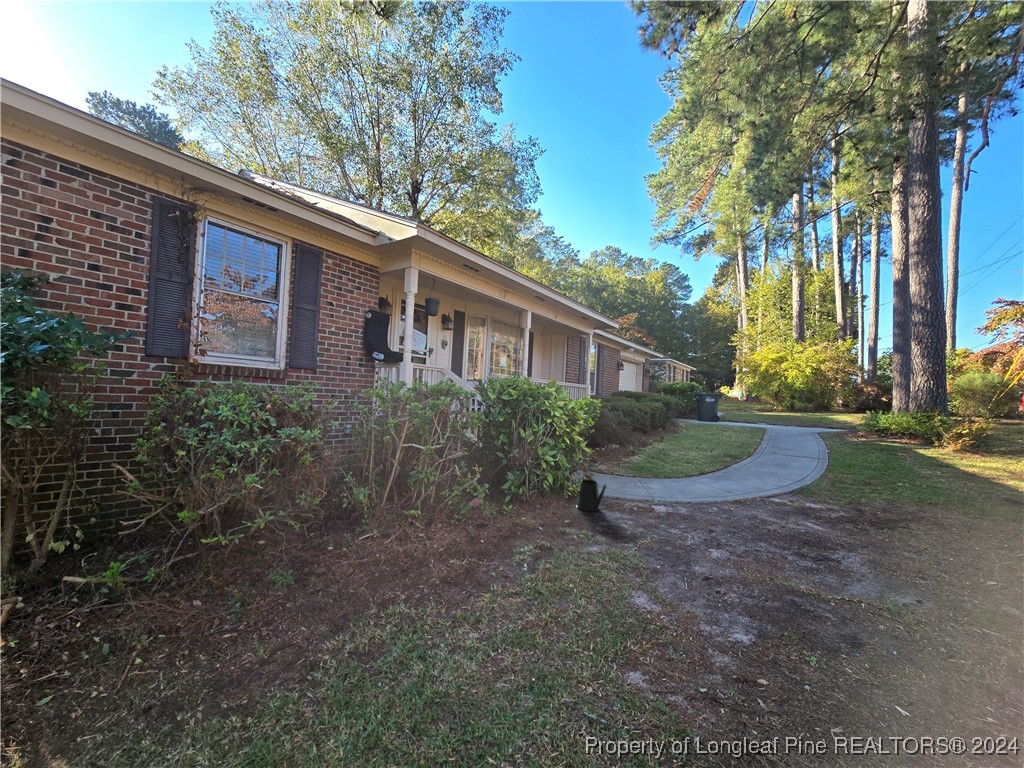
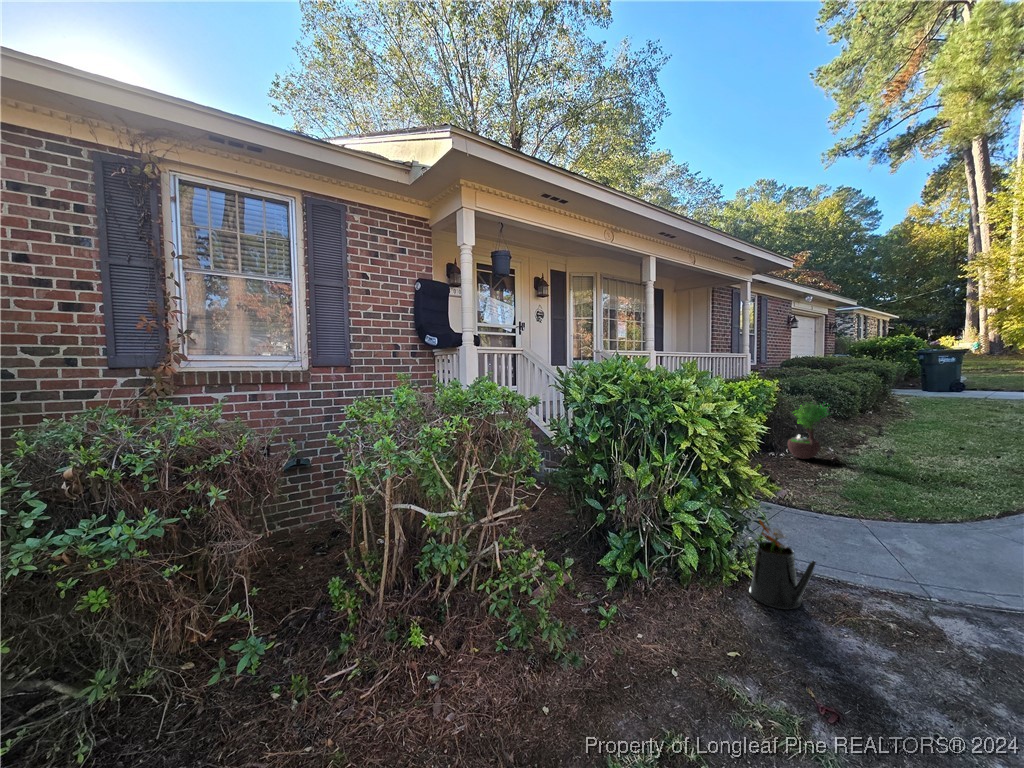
potted tree: none [609,413,634,453] -> present [788,404,826,459]

